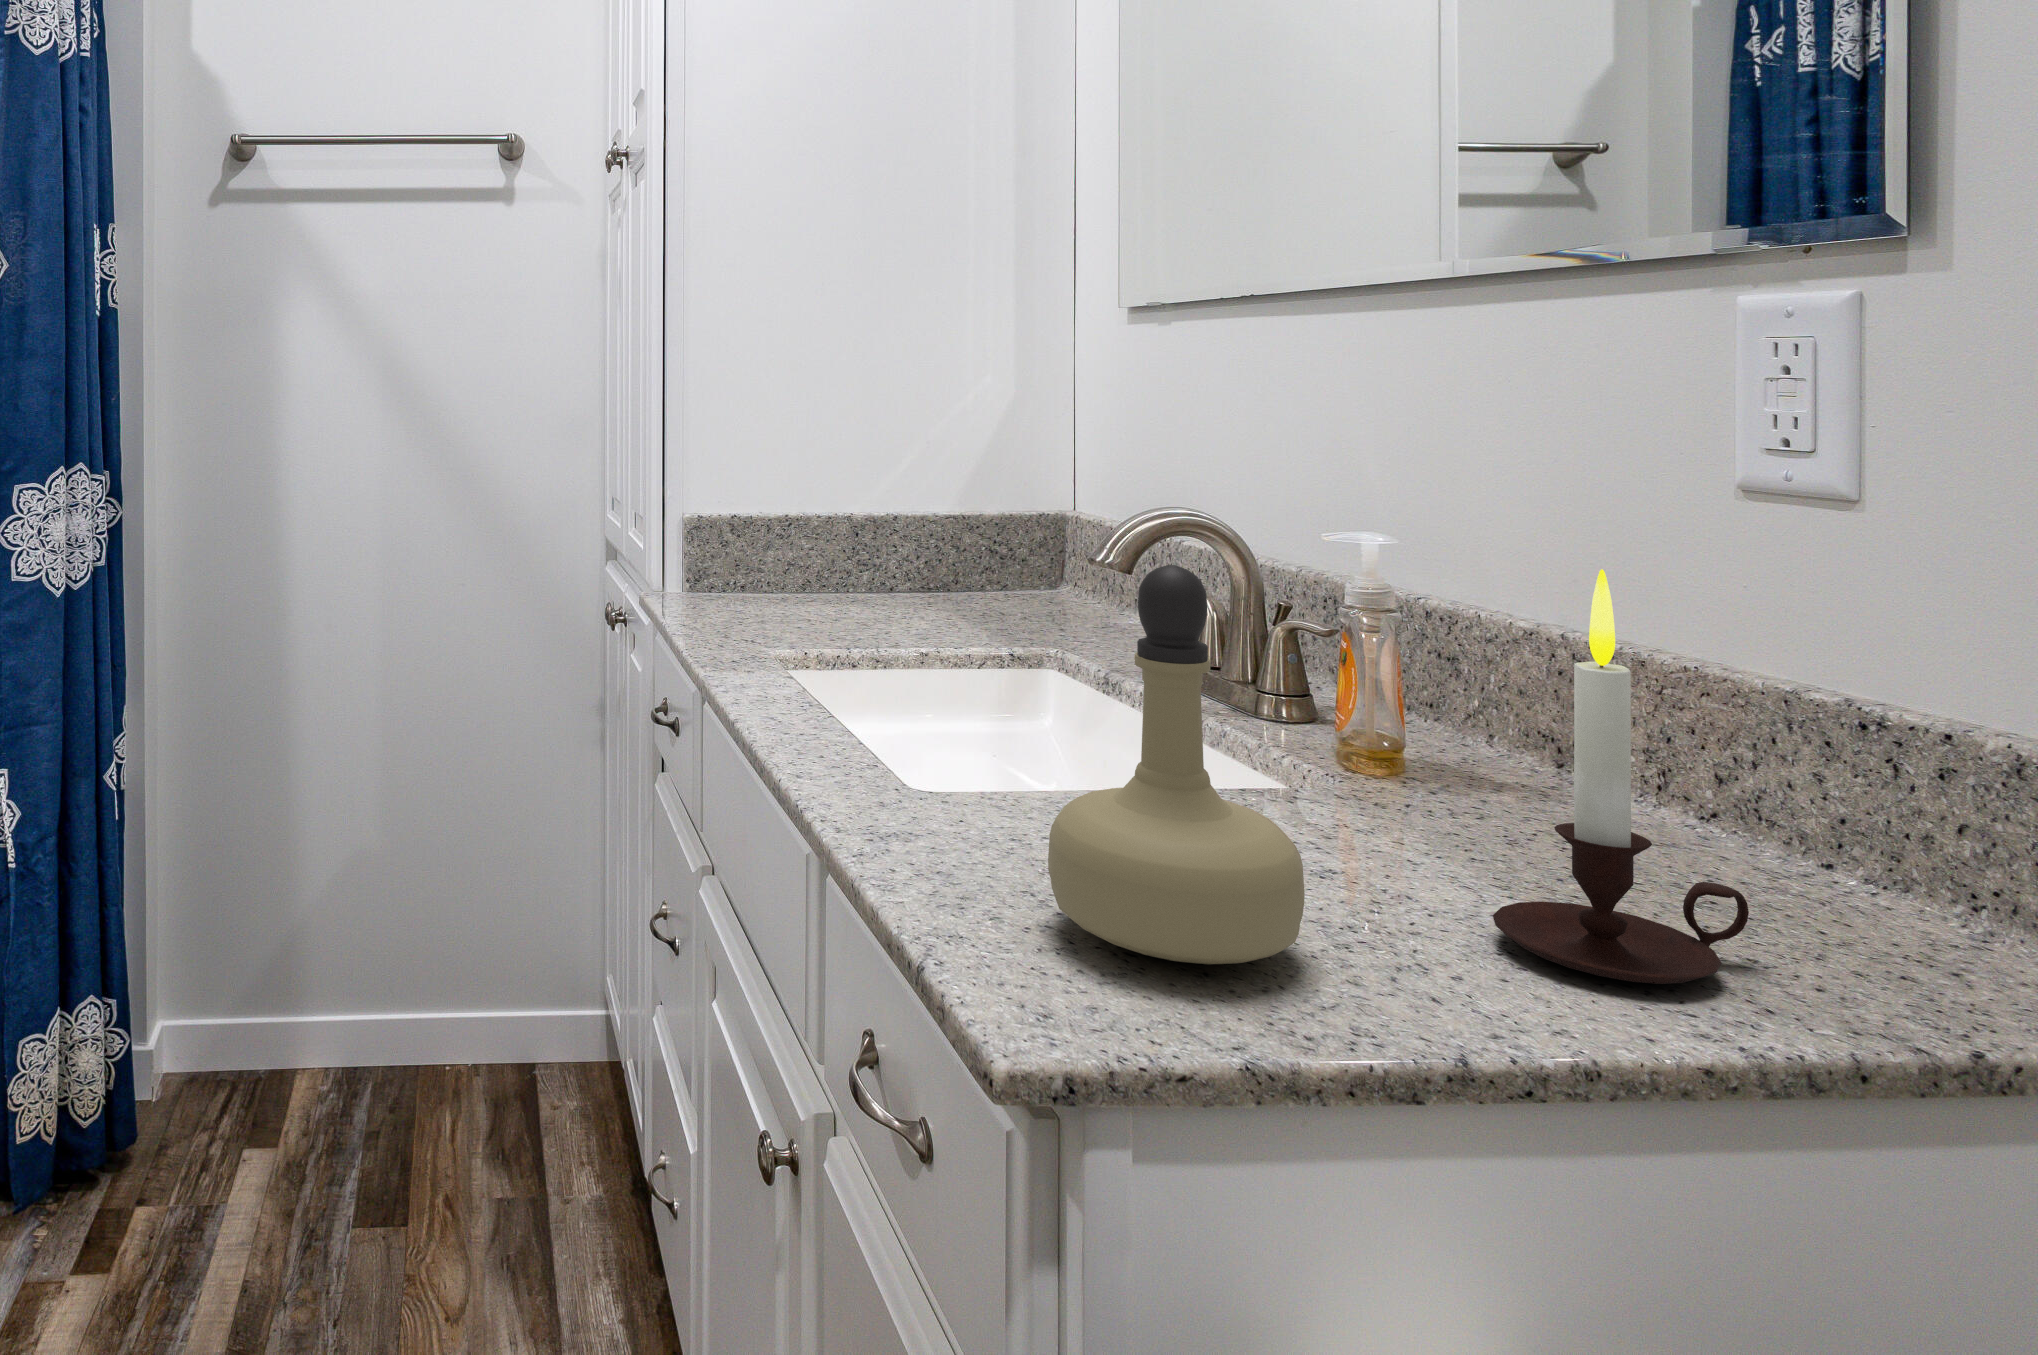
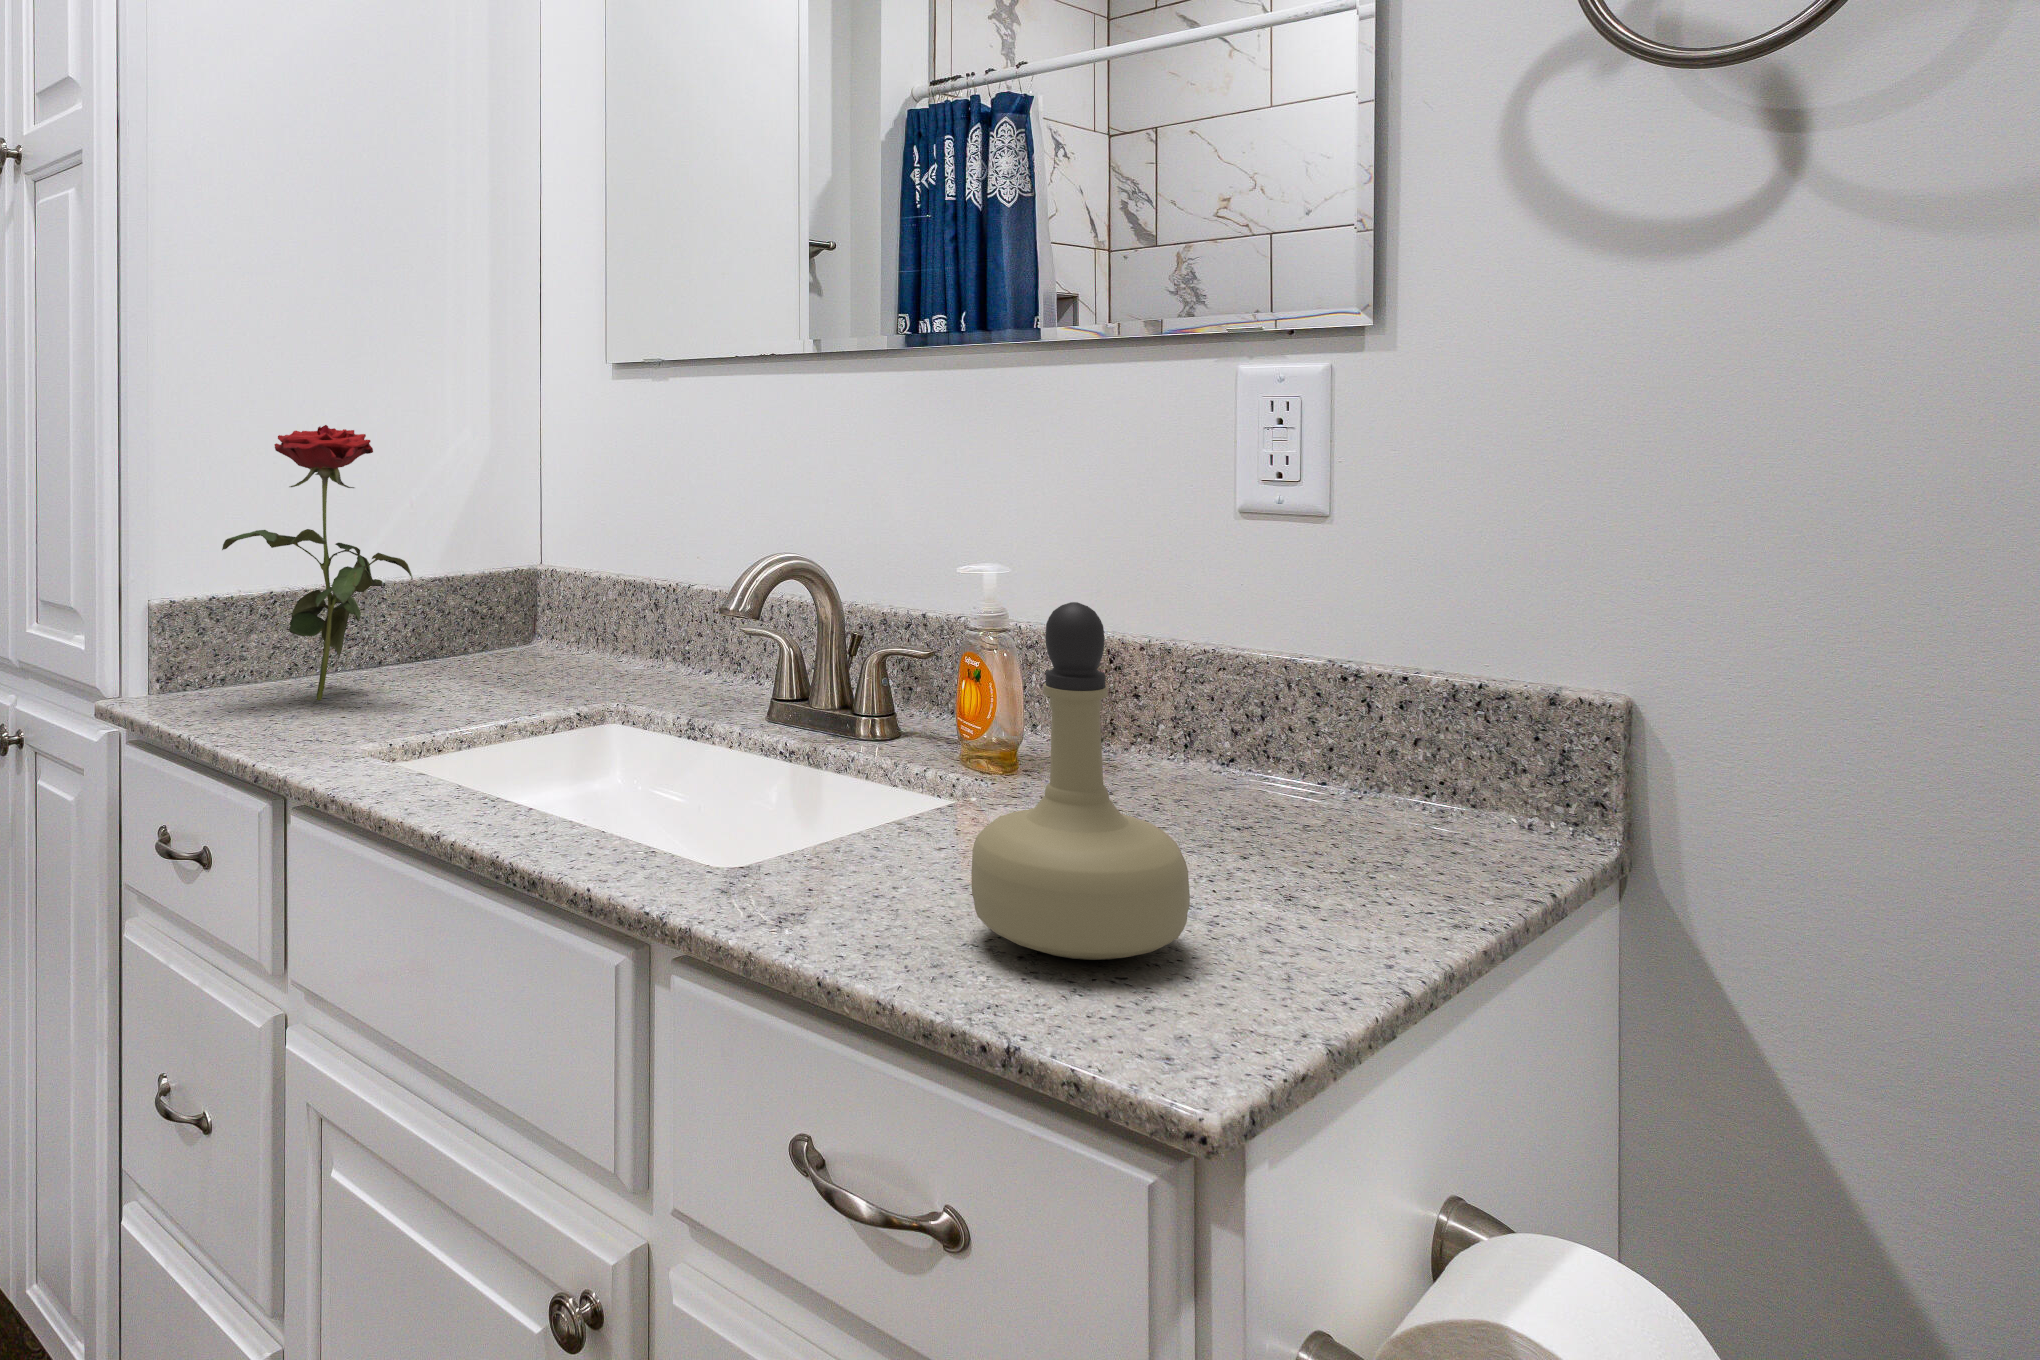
flower: none [719,372,875,612] -> present [222,425,413,700]
candle: present [1493,569,1749,984] -> none [1231,576,1385,894]

